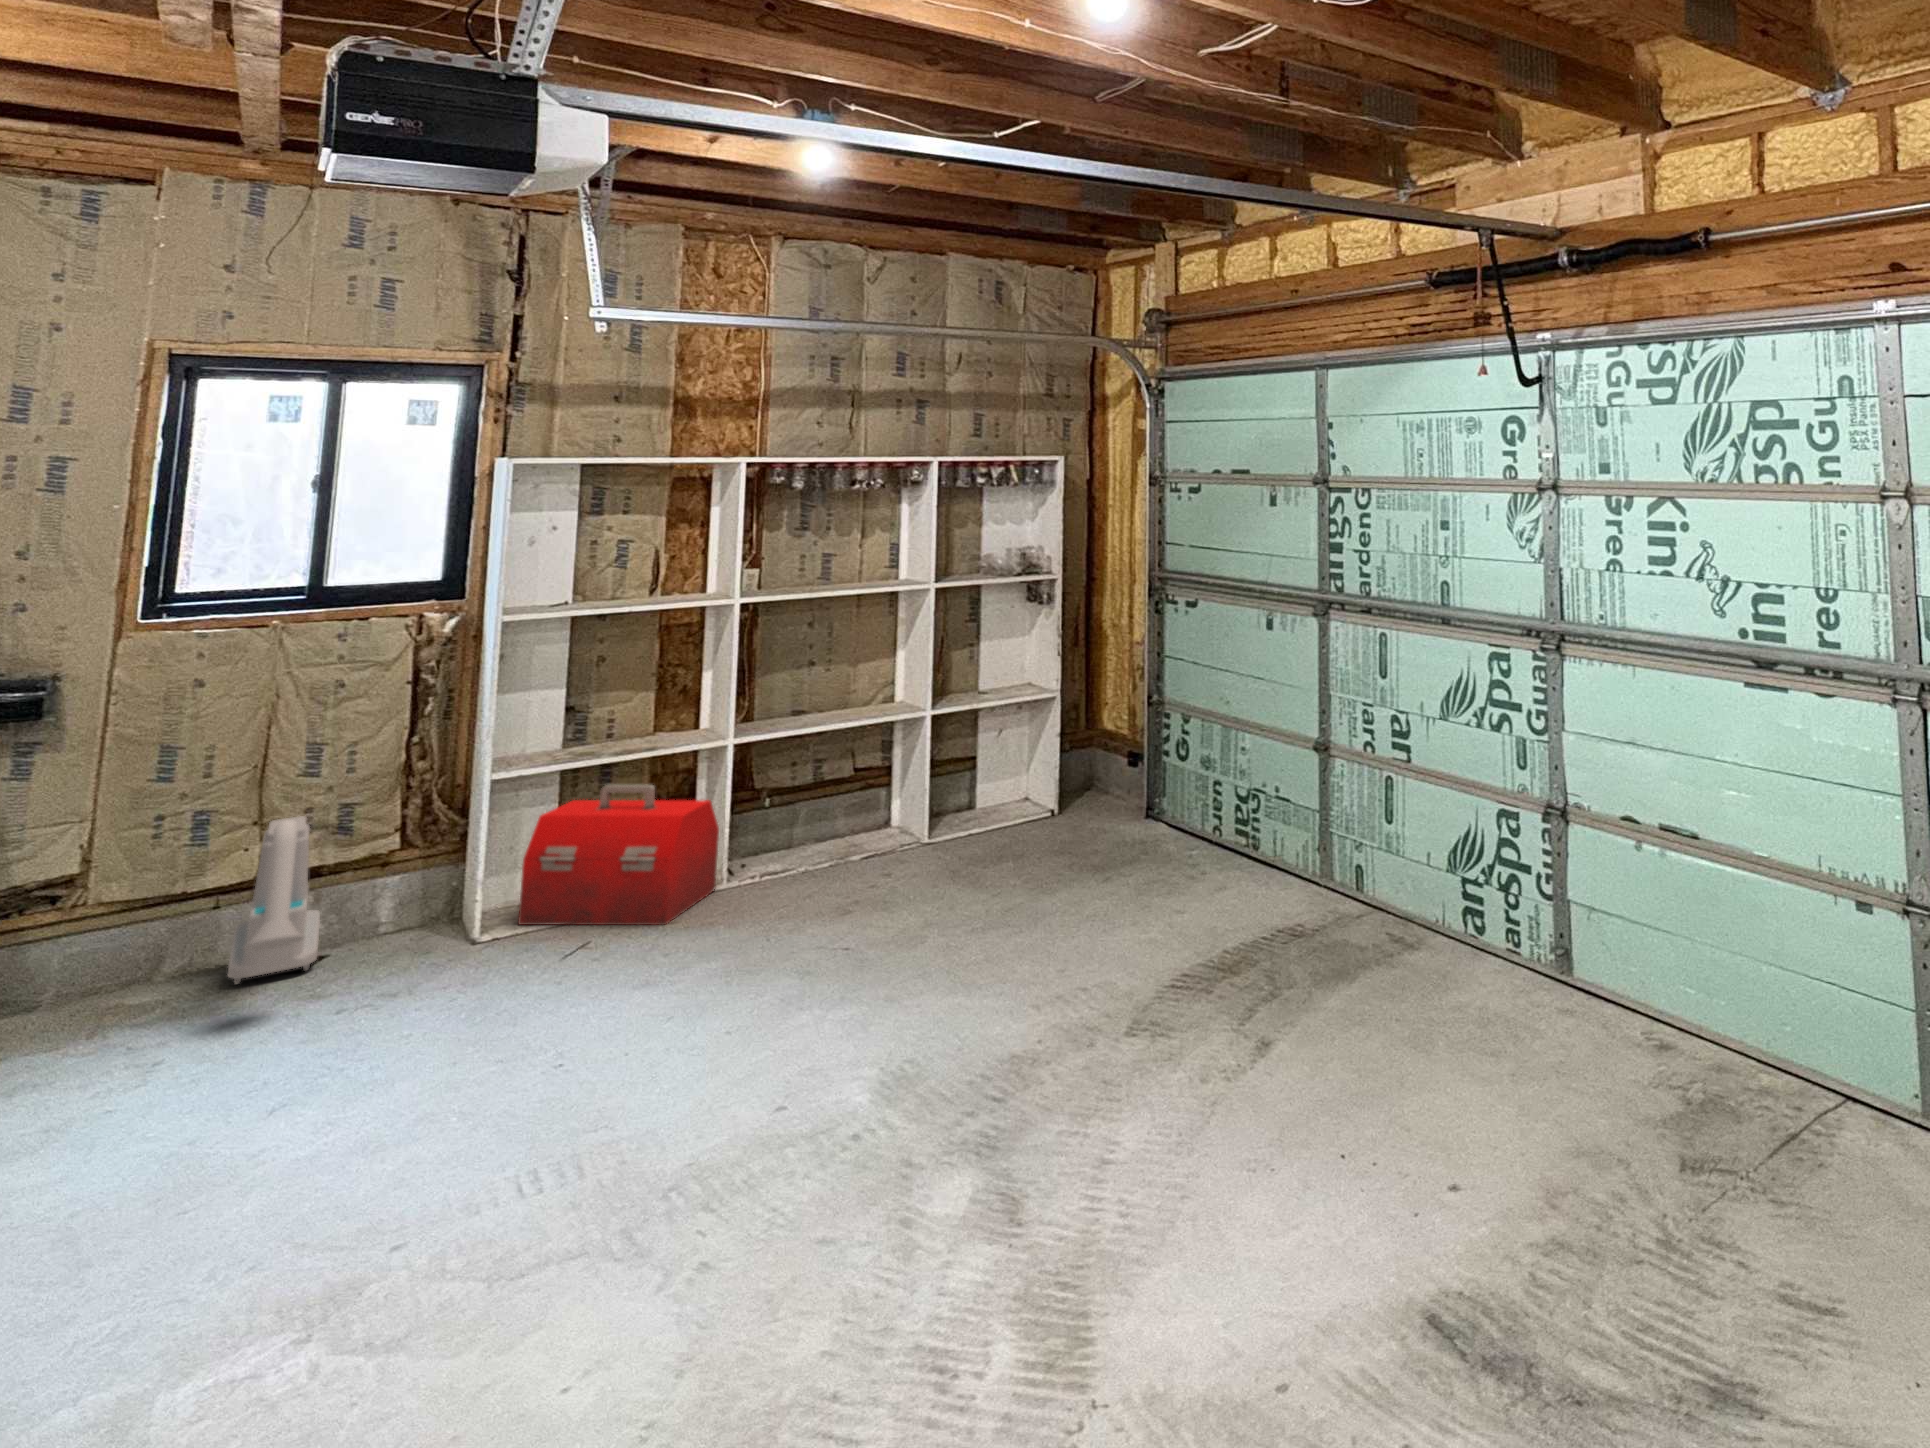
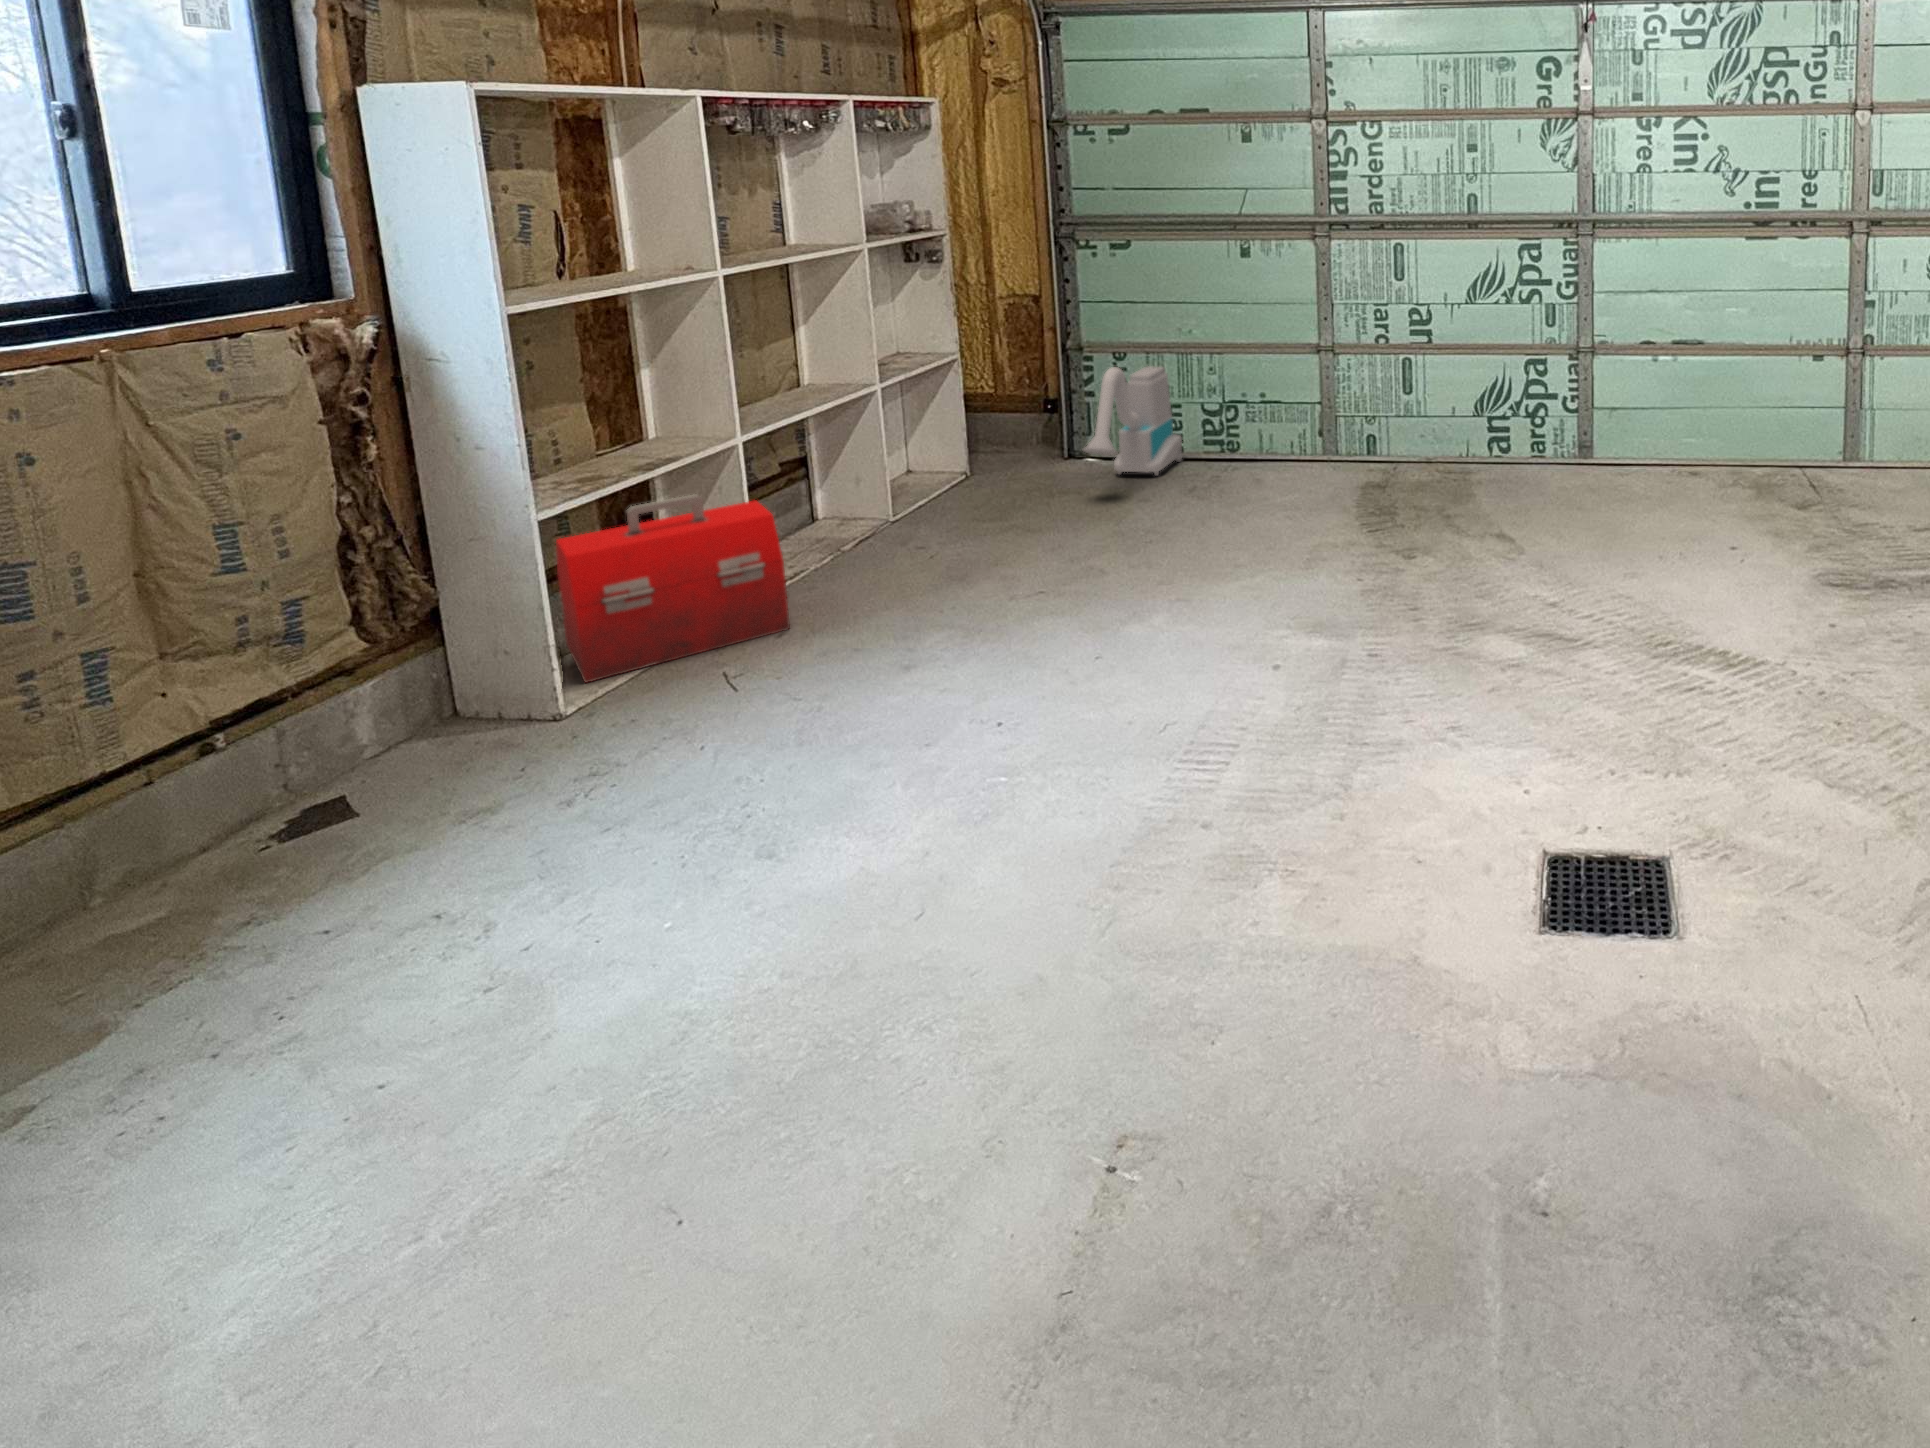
vacuum cleaner: present [228,816,320,984] -> present [1083,366,1182,475]

